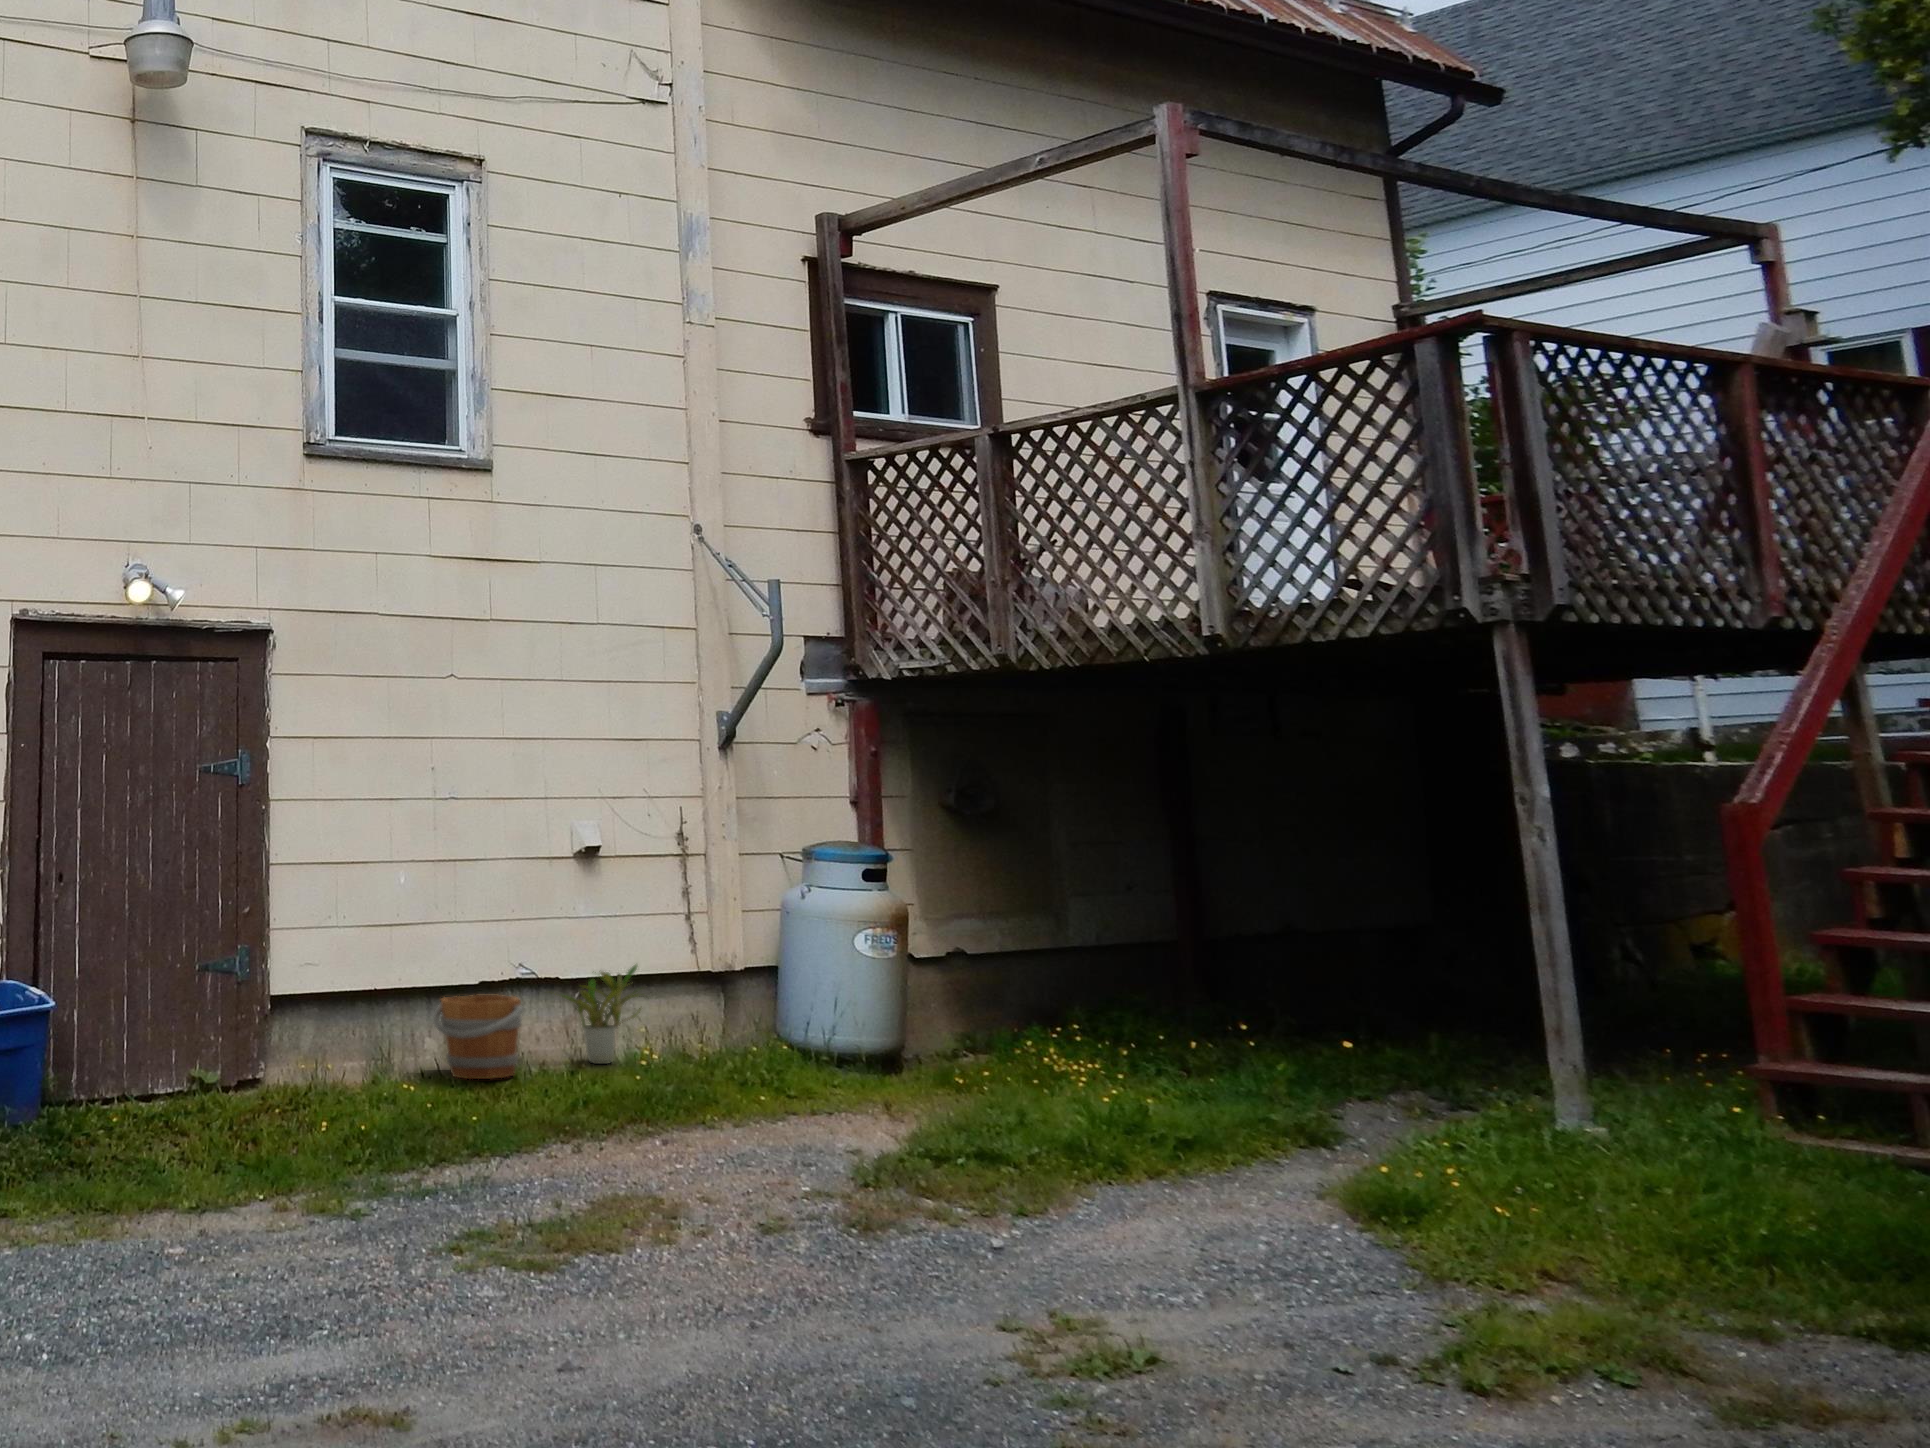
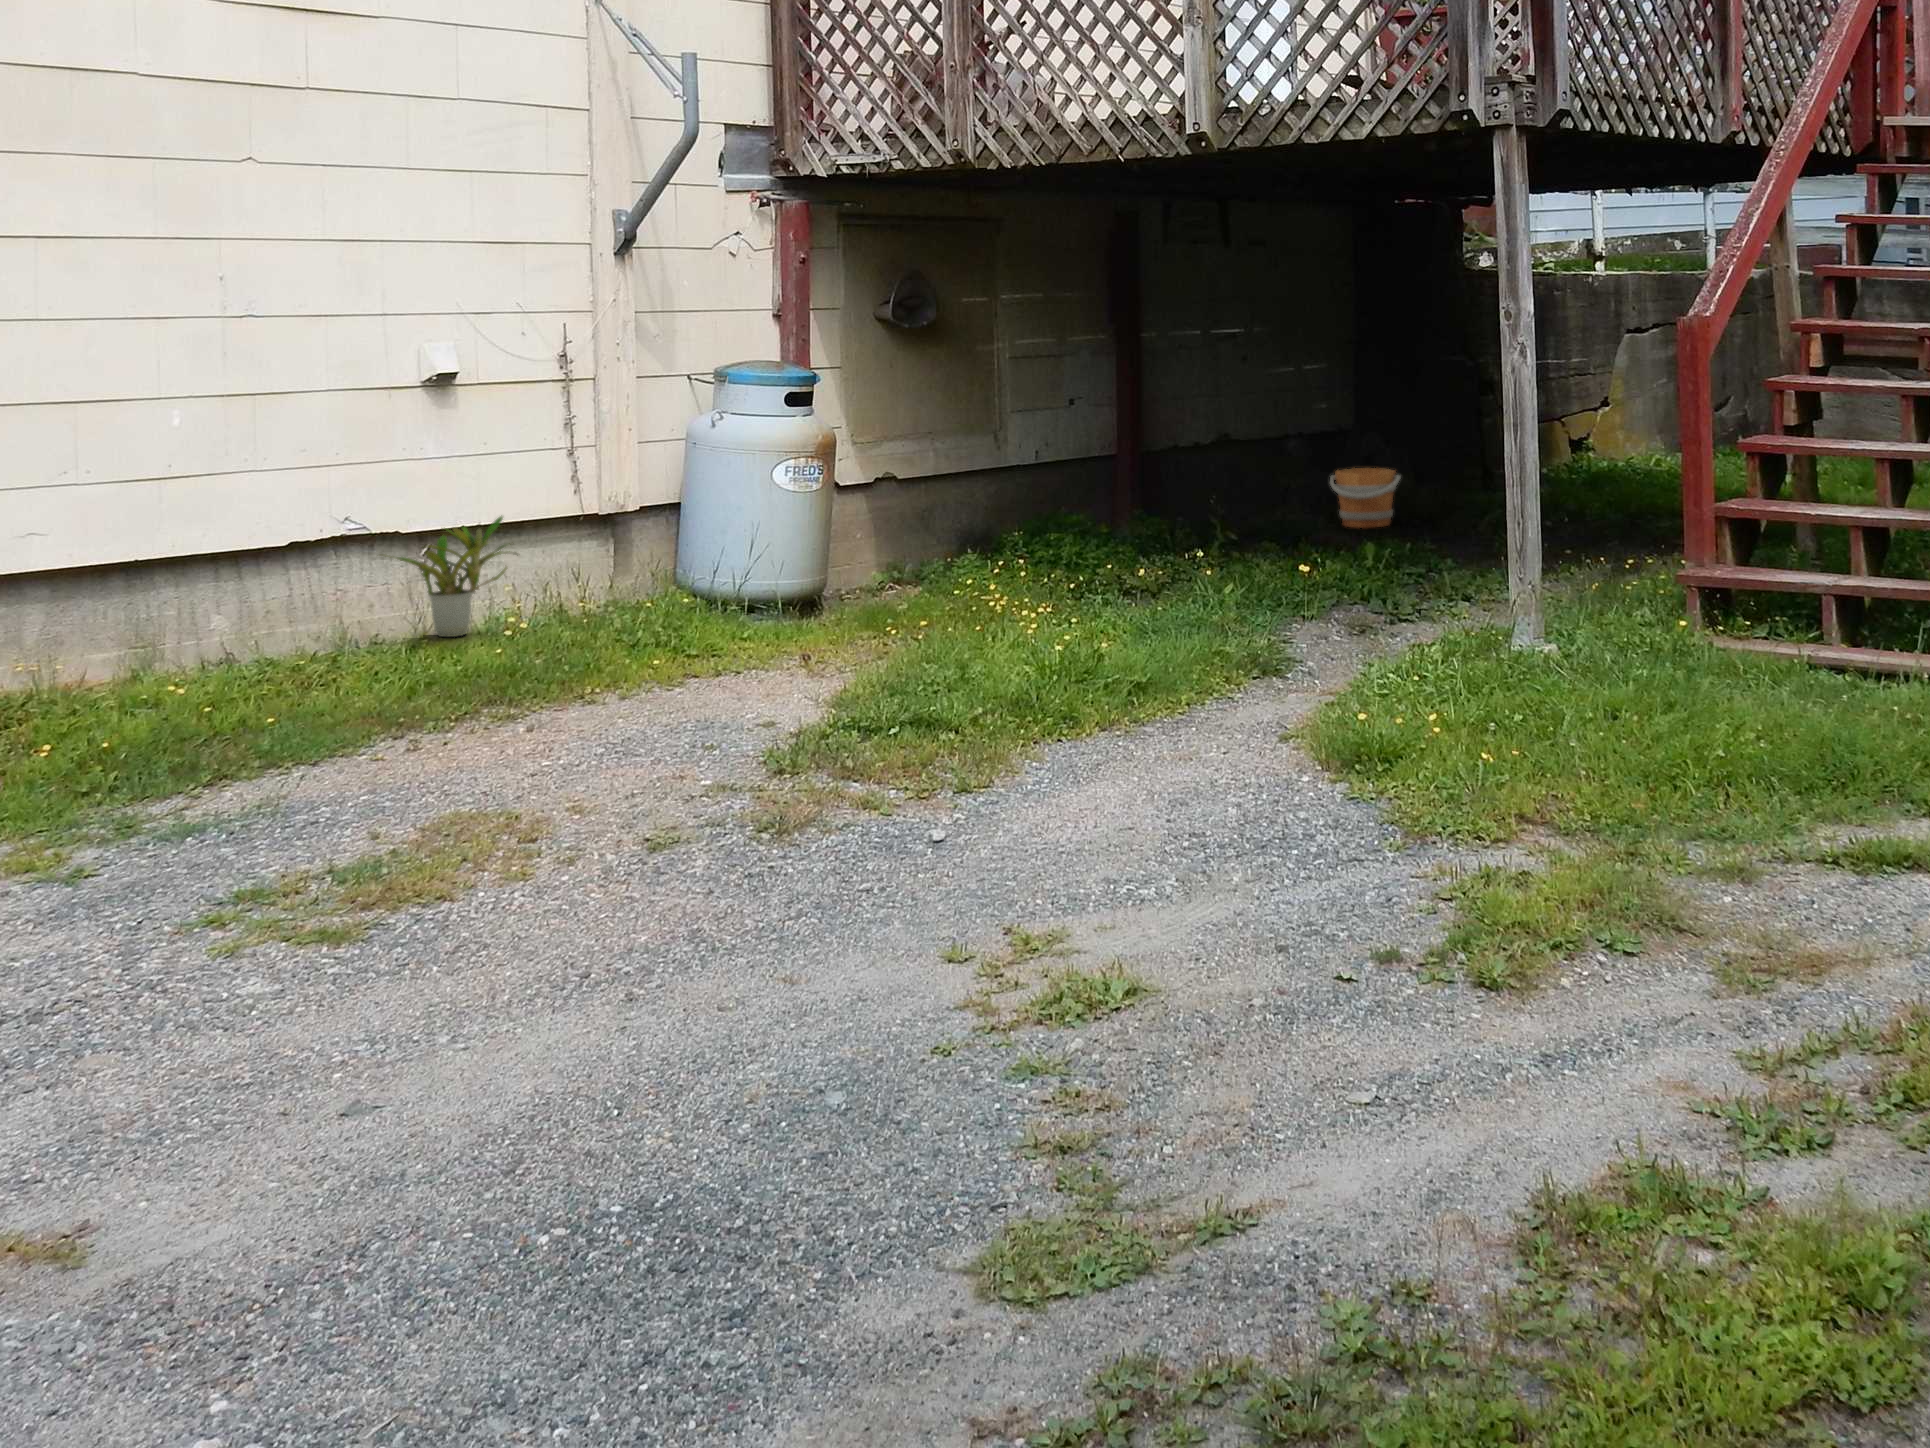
bucket: present [434,995,524,1079] -> present [1330,468,1401,528]

